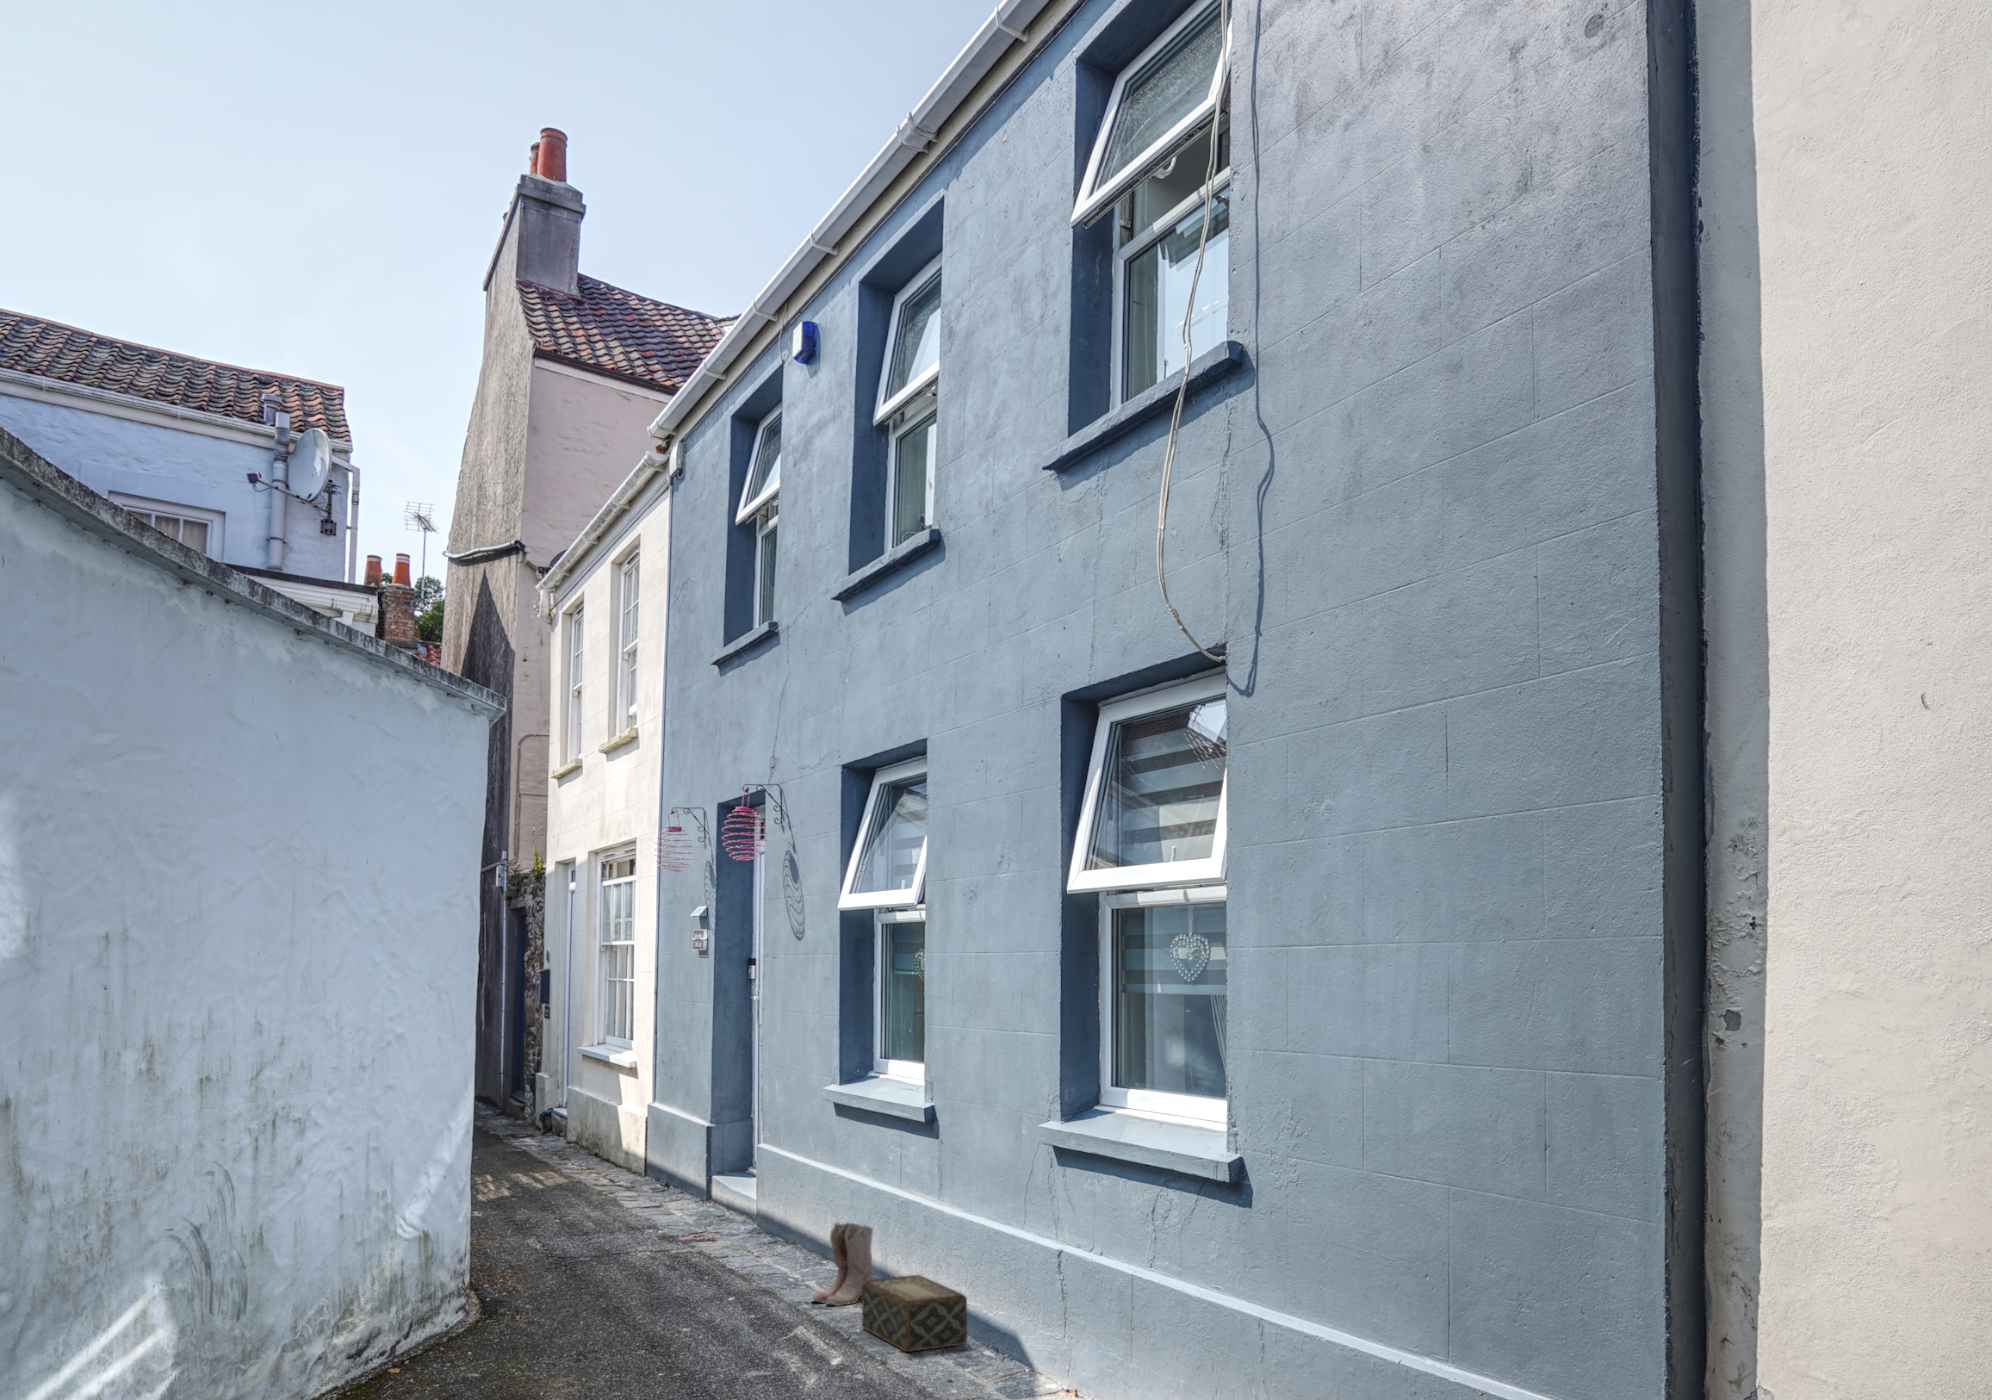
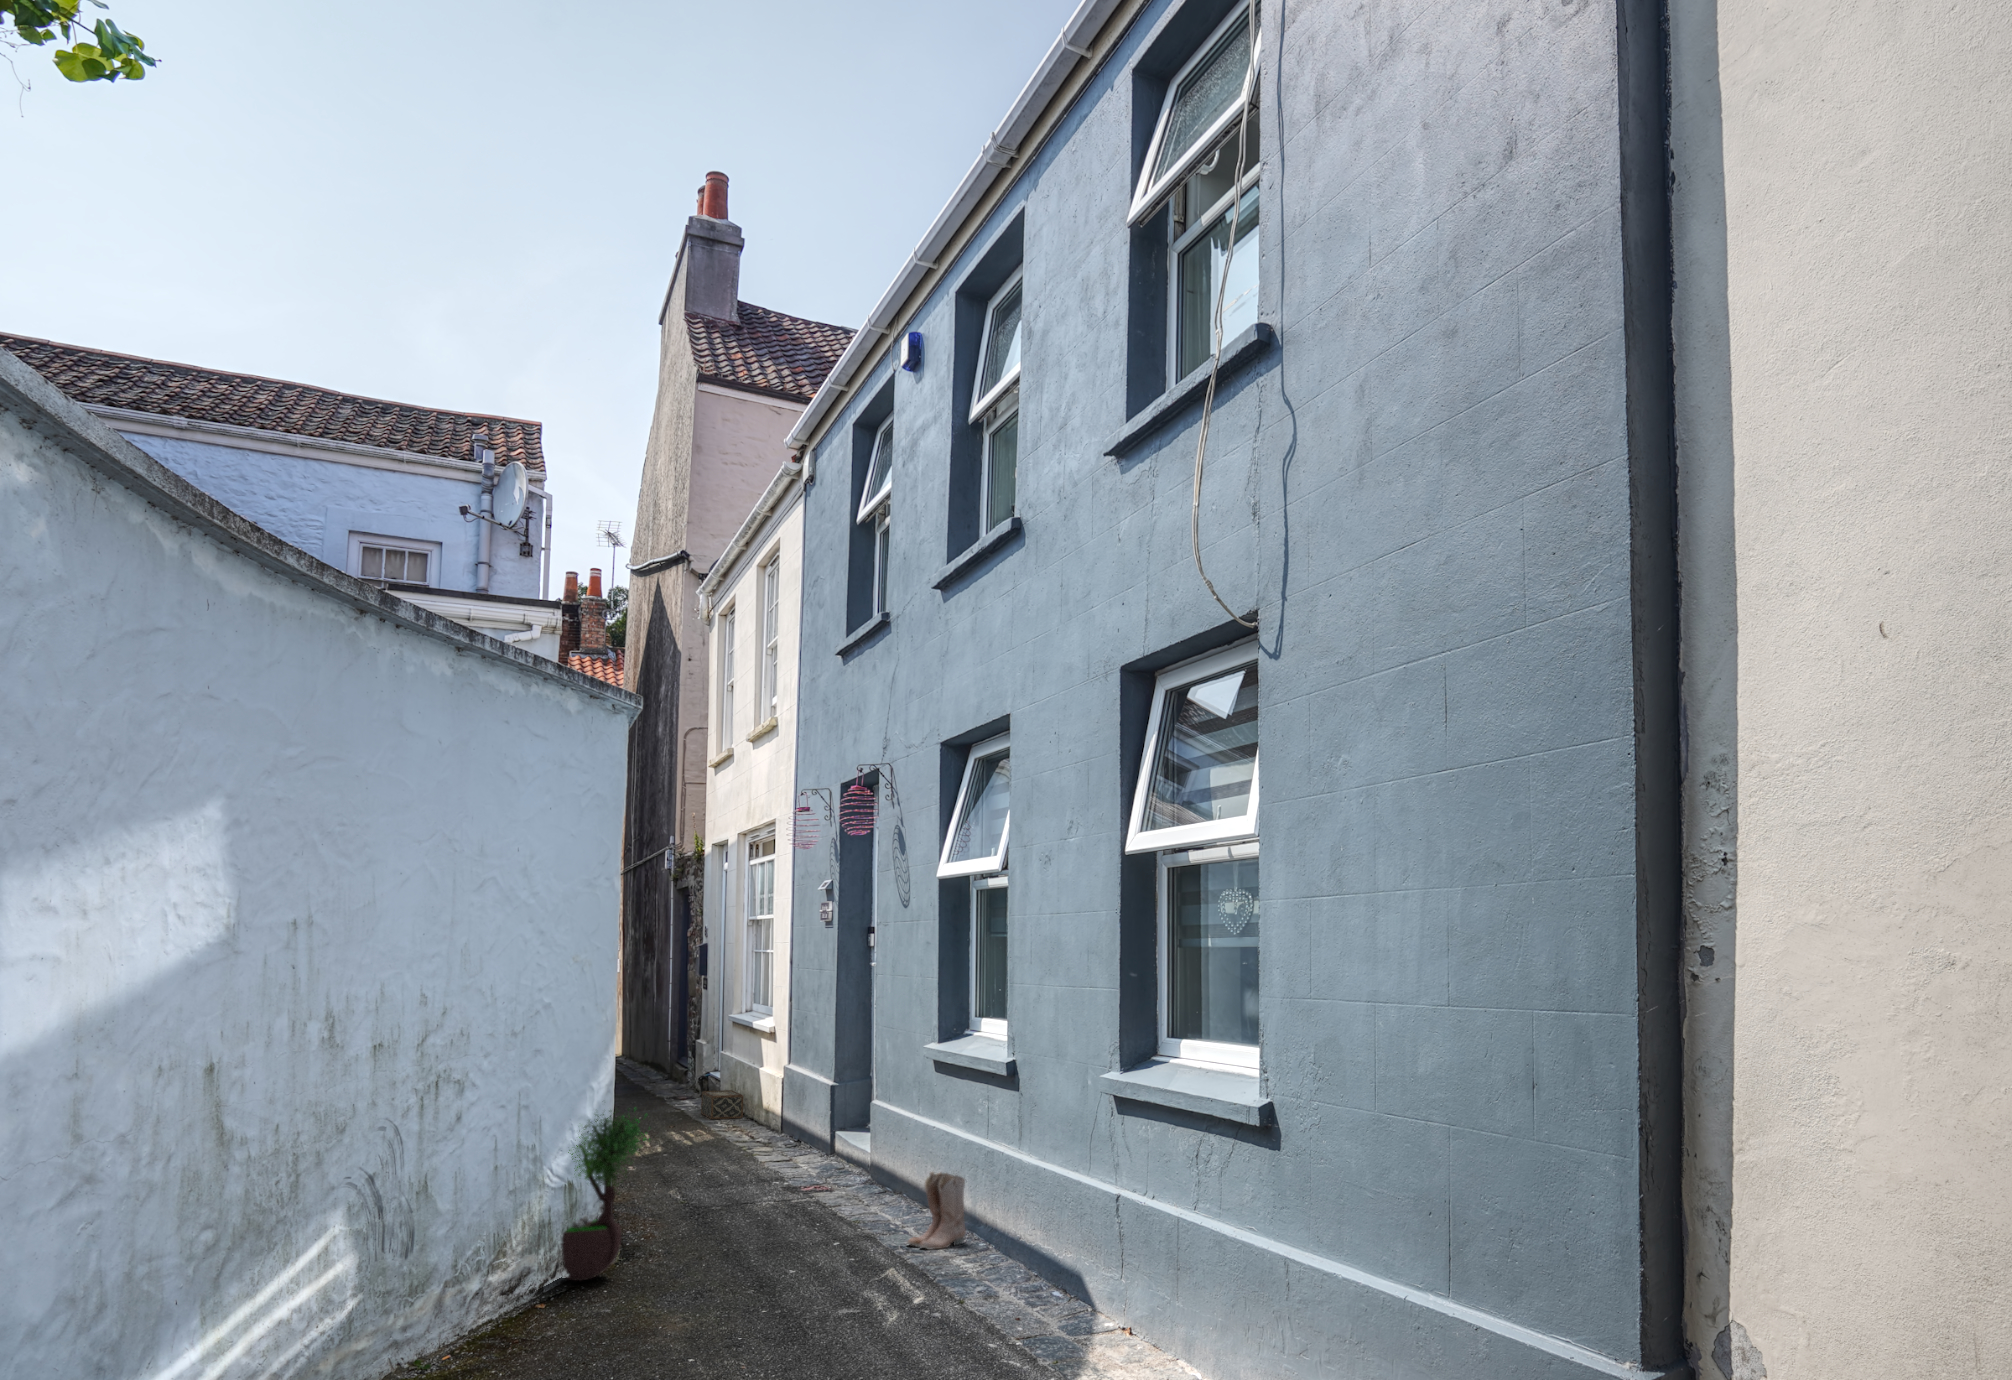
potted tree: none [421,1159,540,1358] -> present [562,1110,650,1281]
woven basket: present [862,1275,967,1352] -> present [701,1090,743,1119]

